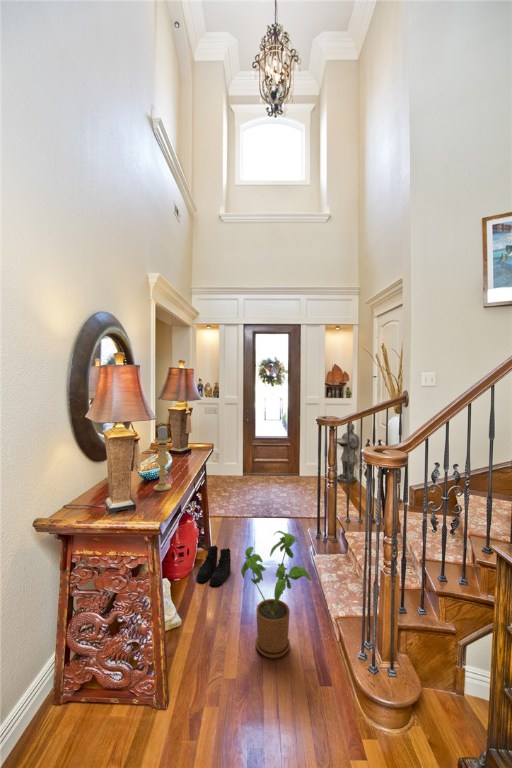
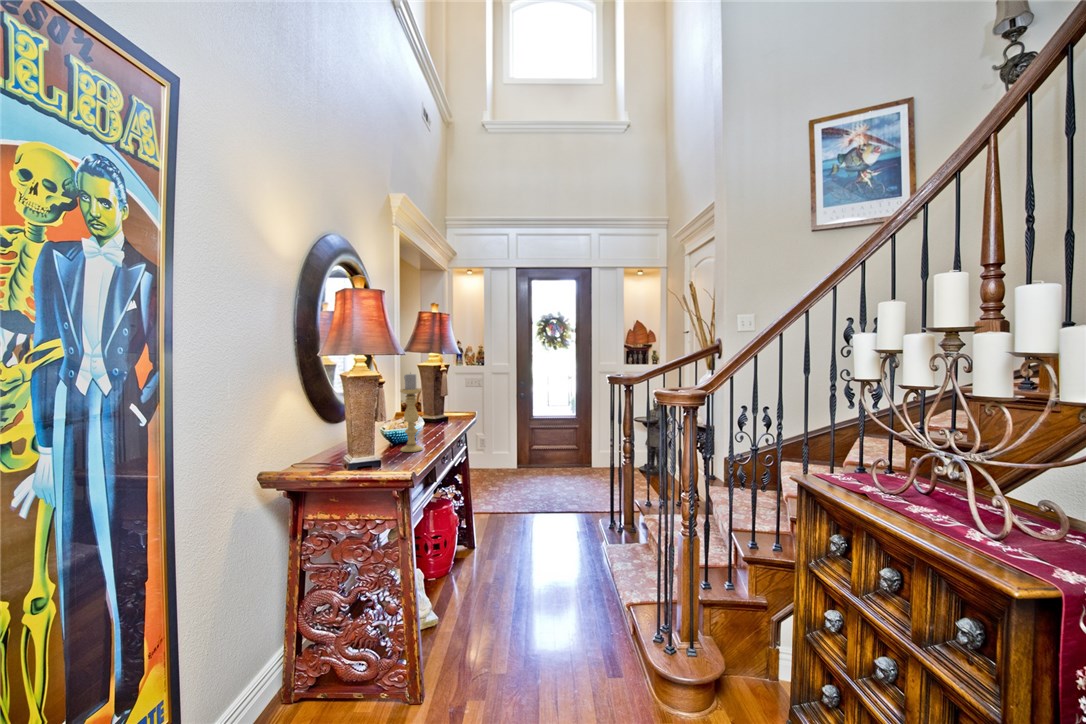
house plant: present [241,531,311,658] -> none [511,502,596,652]
boots: present [197,545,231,585] -> none [457,537,500,583]

